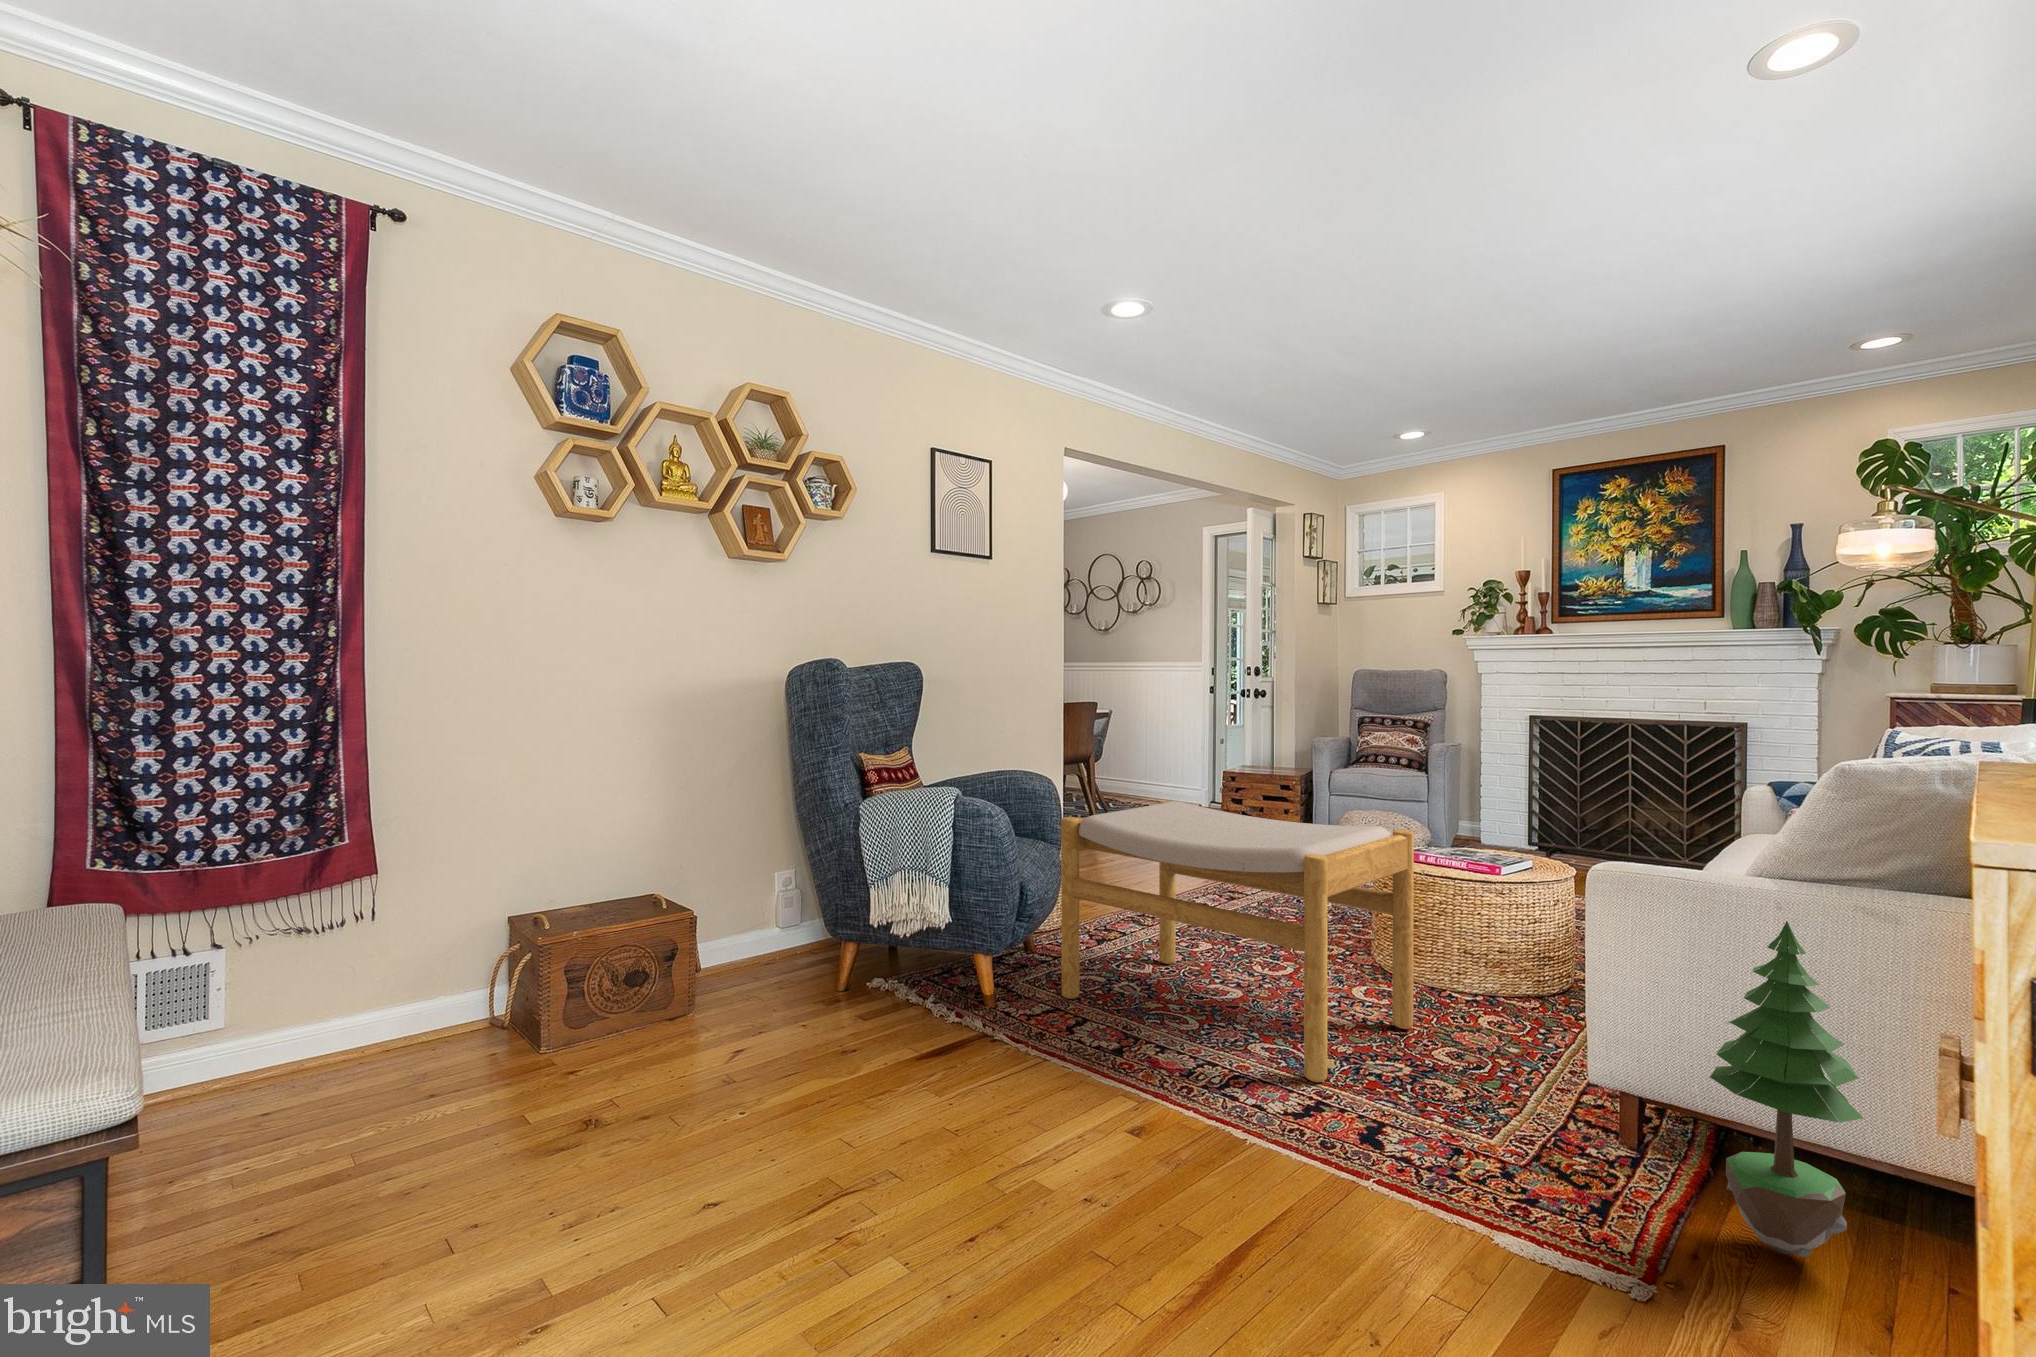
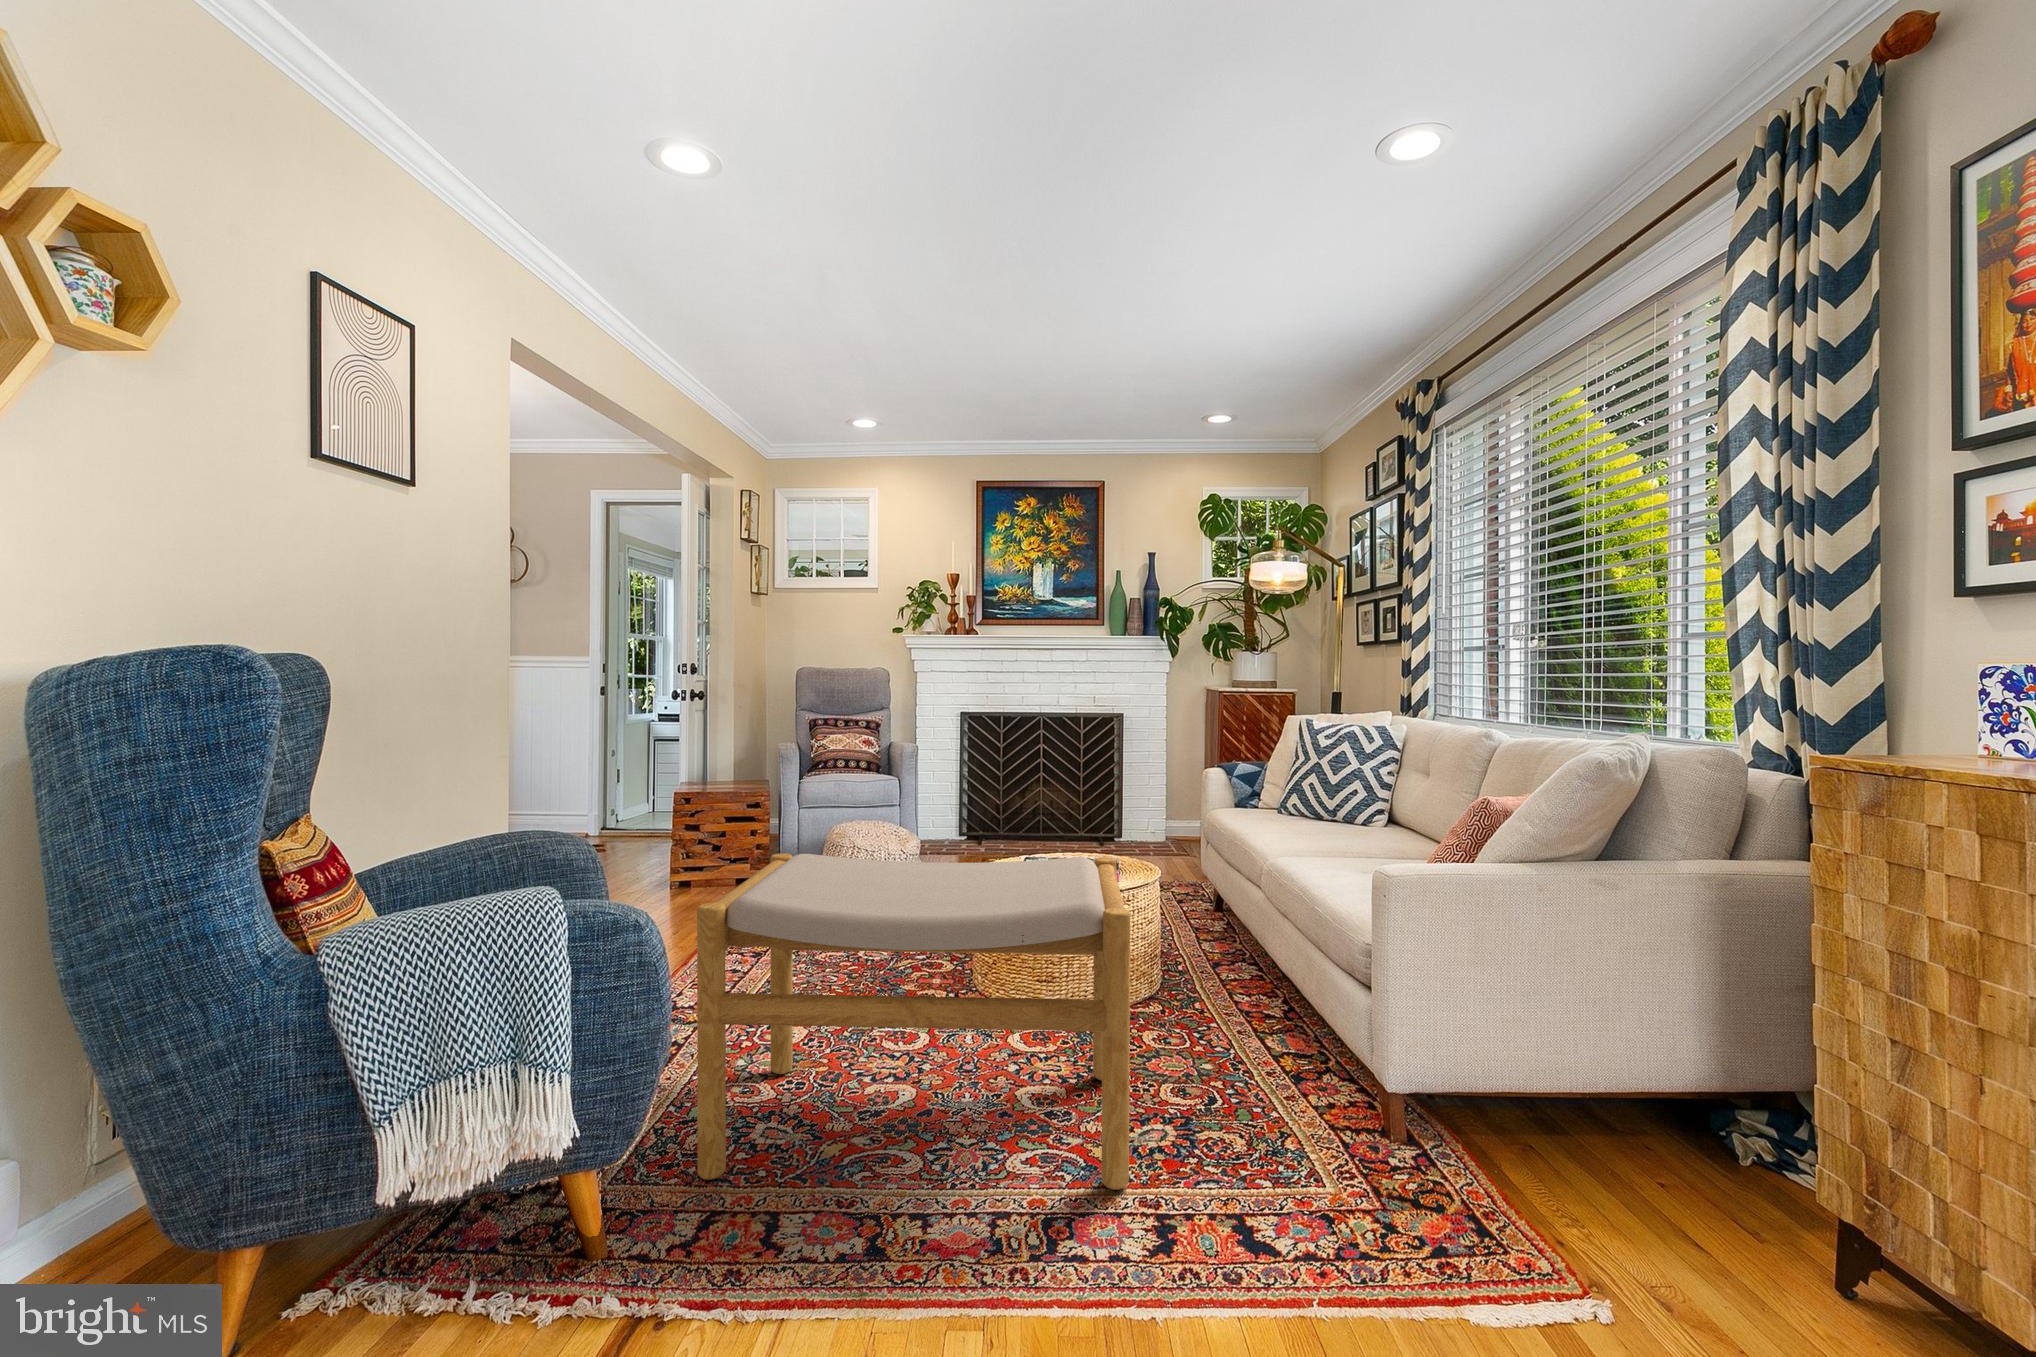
potted tree: present [1709,921,1863,1257] -> none [1536,912,1664,1216]

